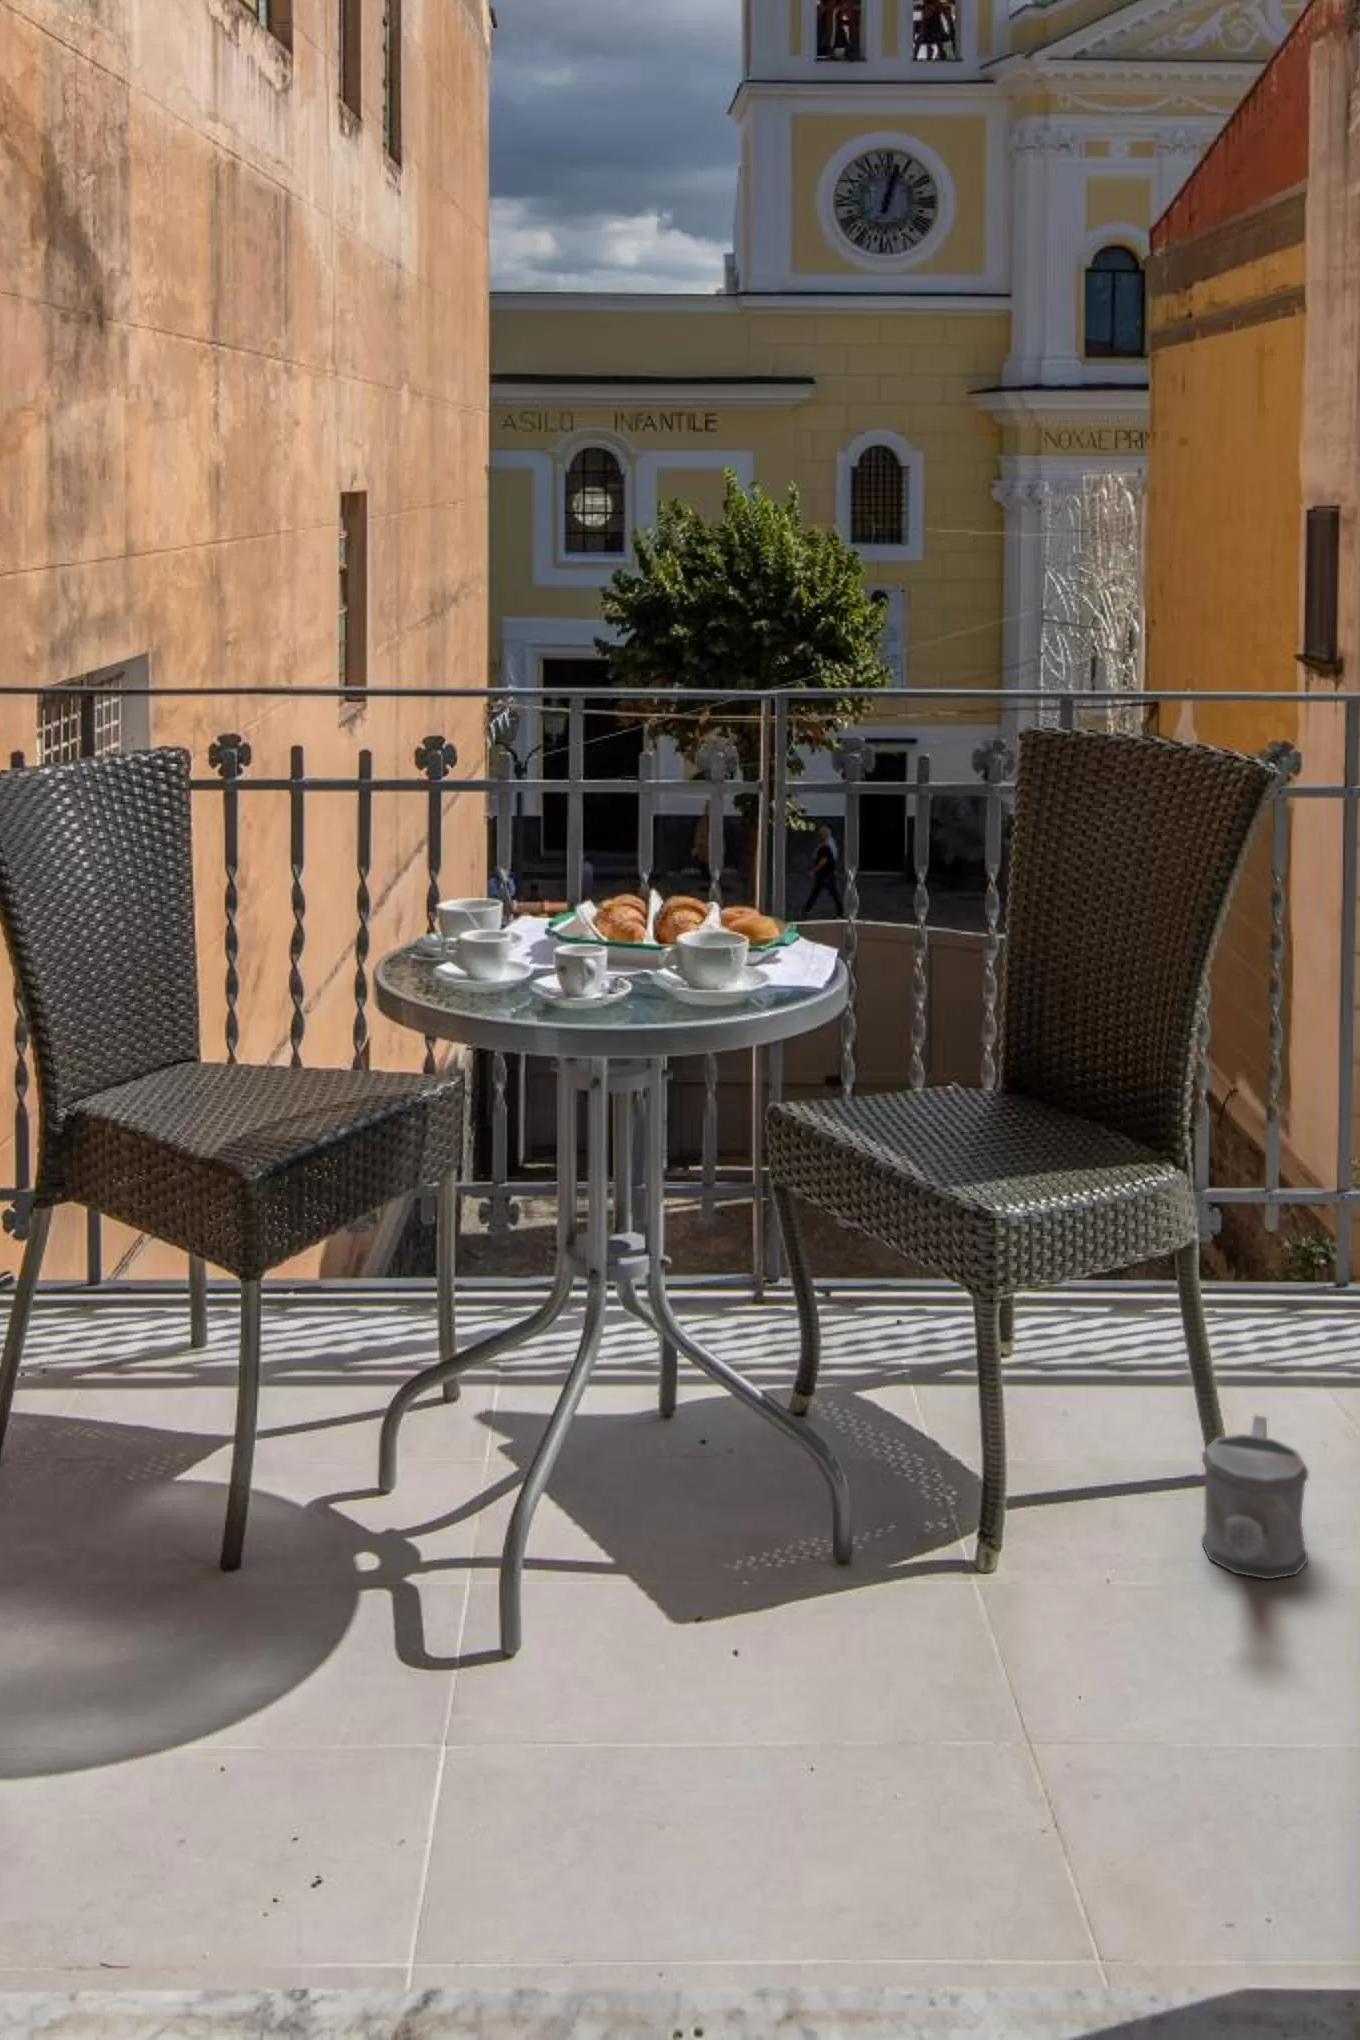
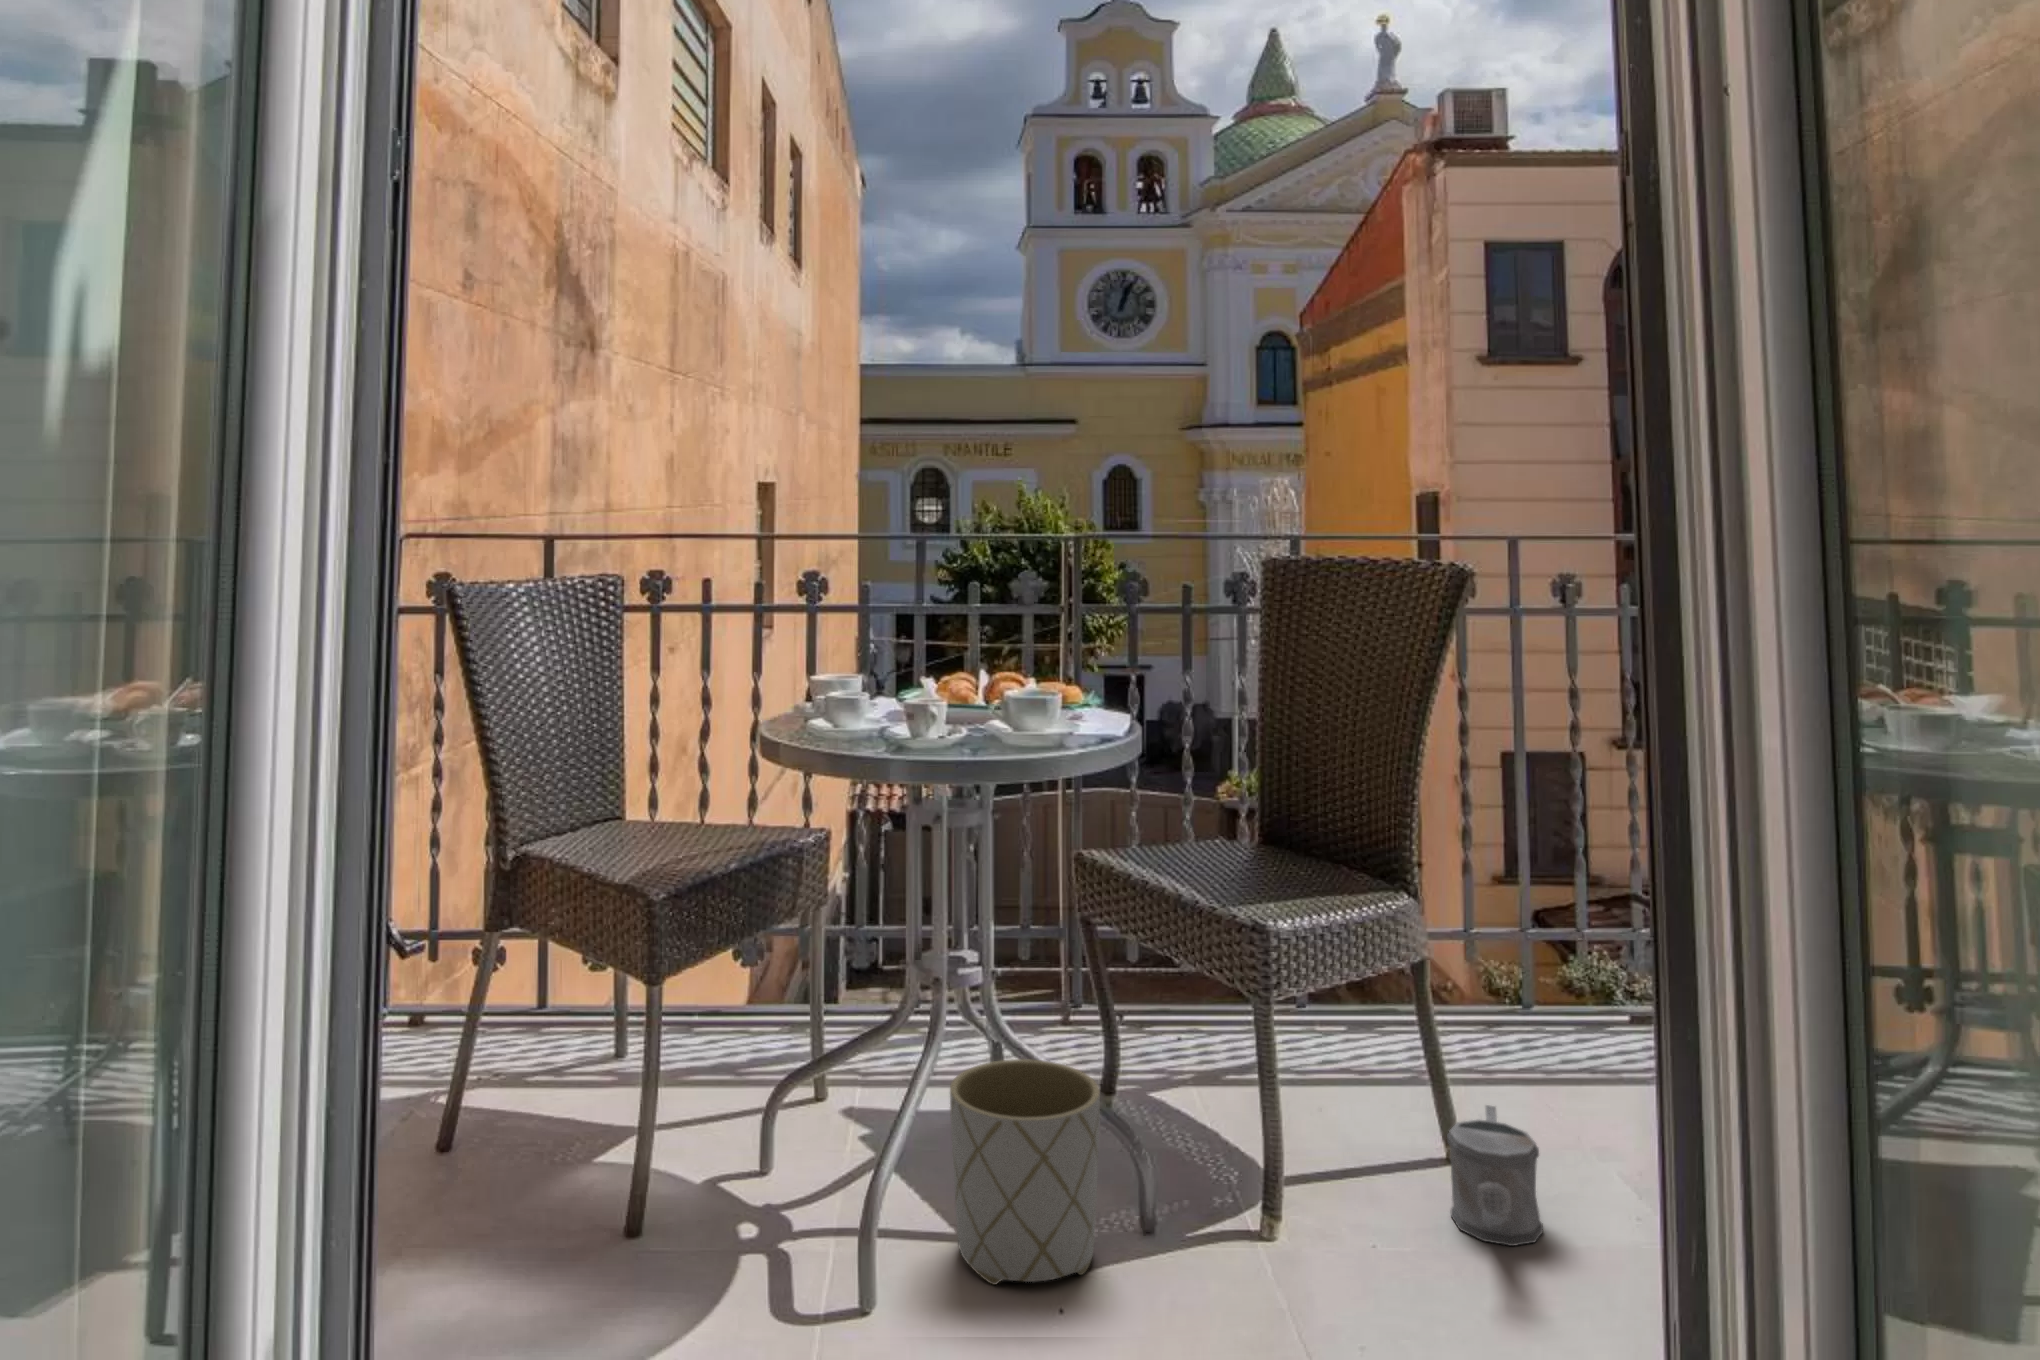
planter: none [607,1369,786,1626] -> present [950,1059,1100,1285]

